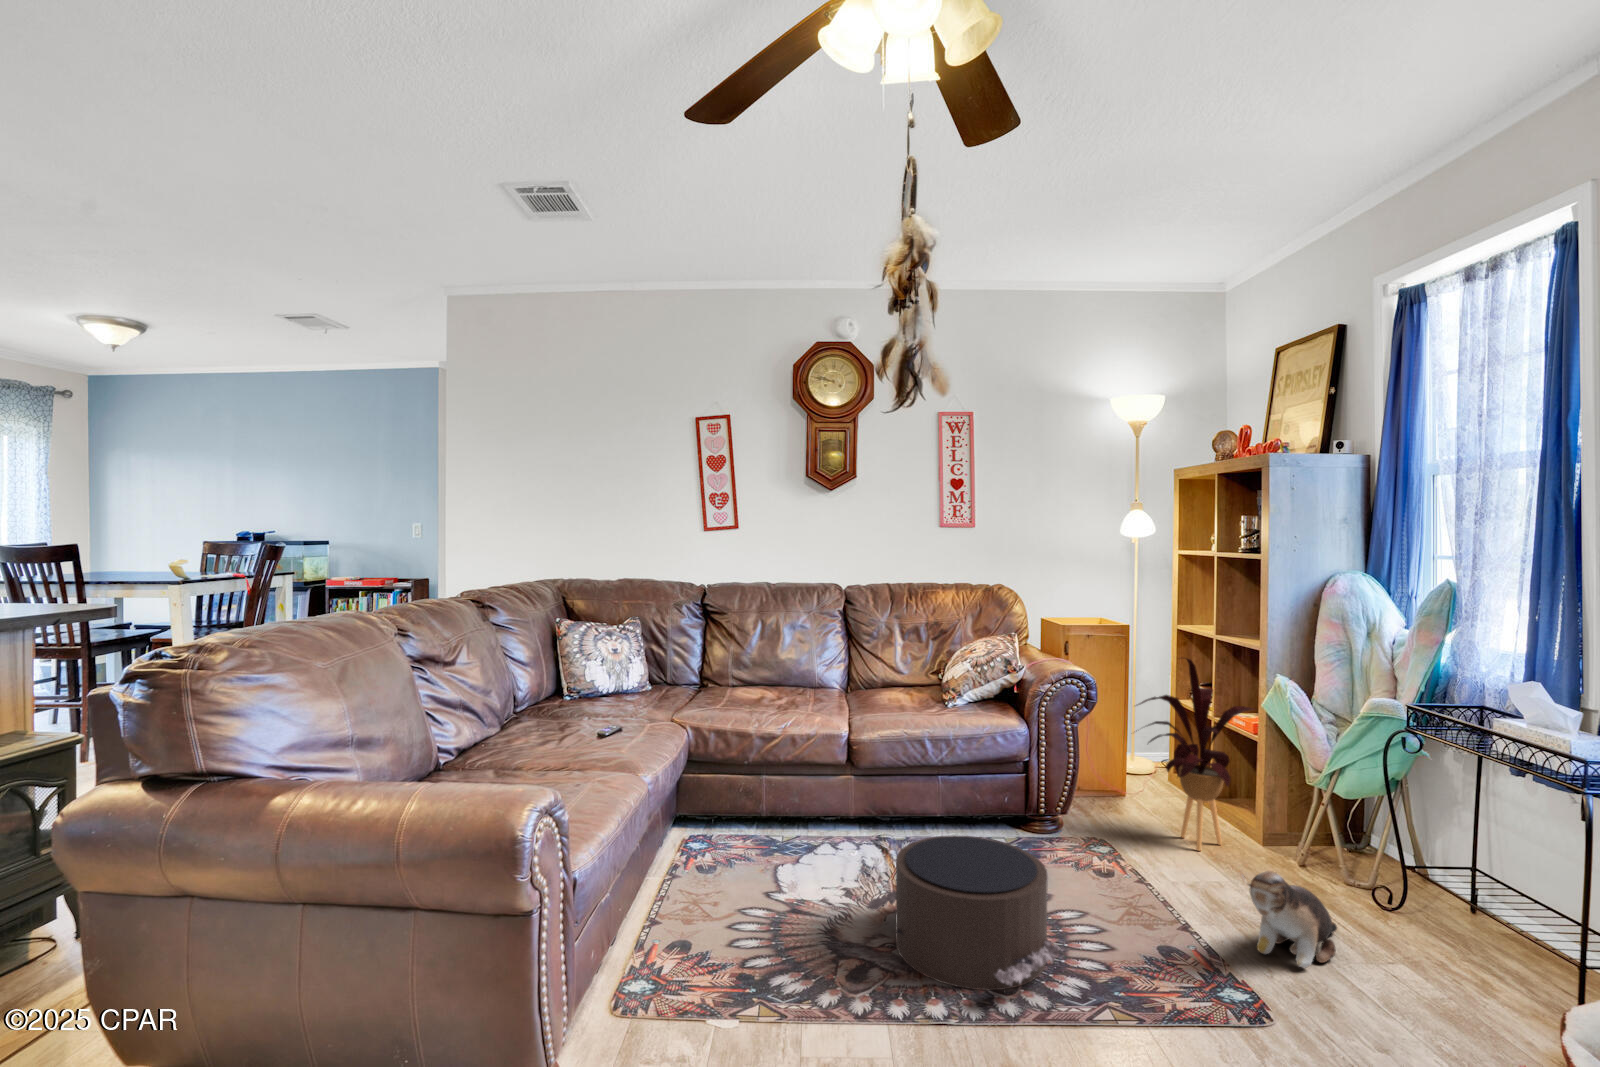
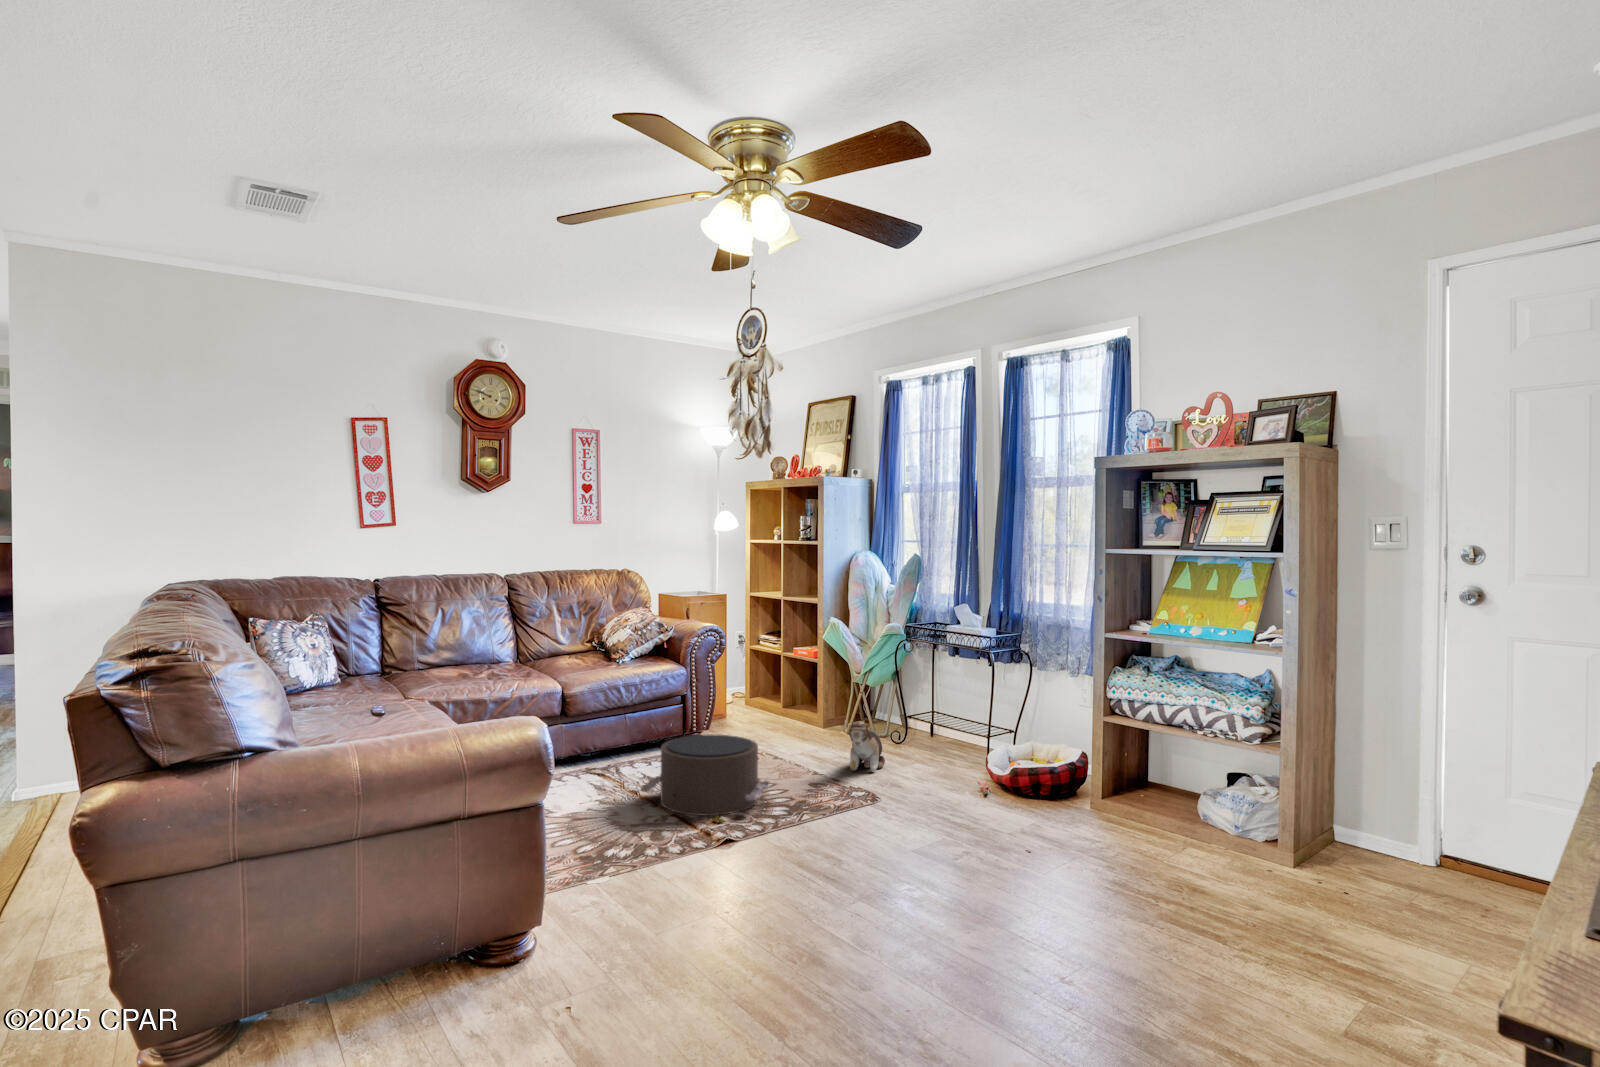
house plant: present [1139,658,1255,851] -> none [748,611,820,739]

